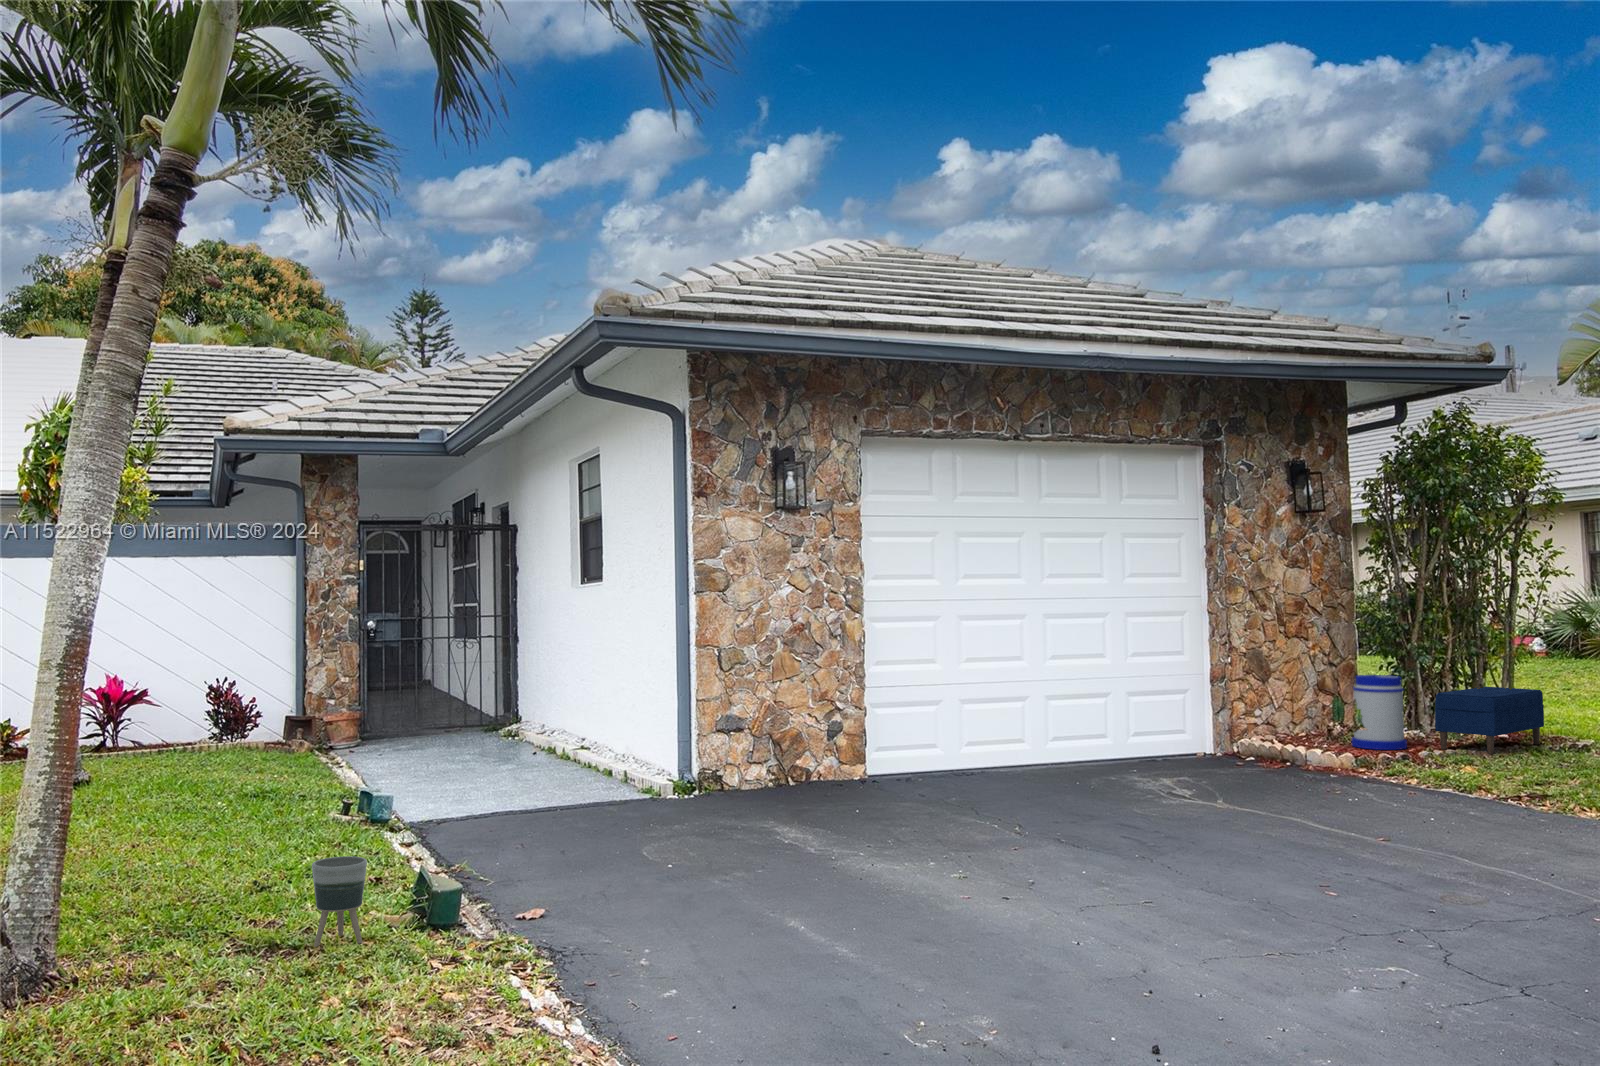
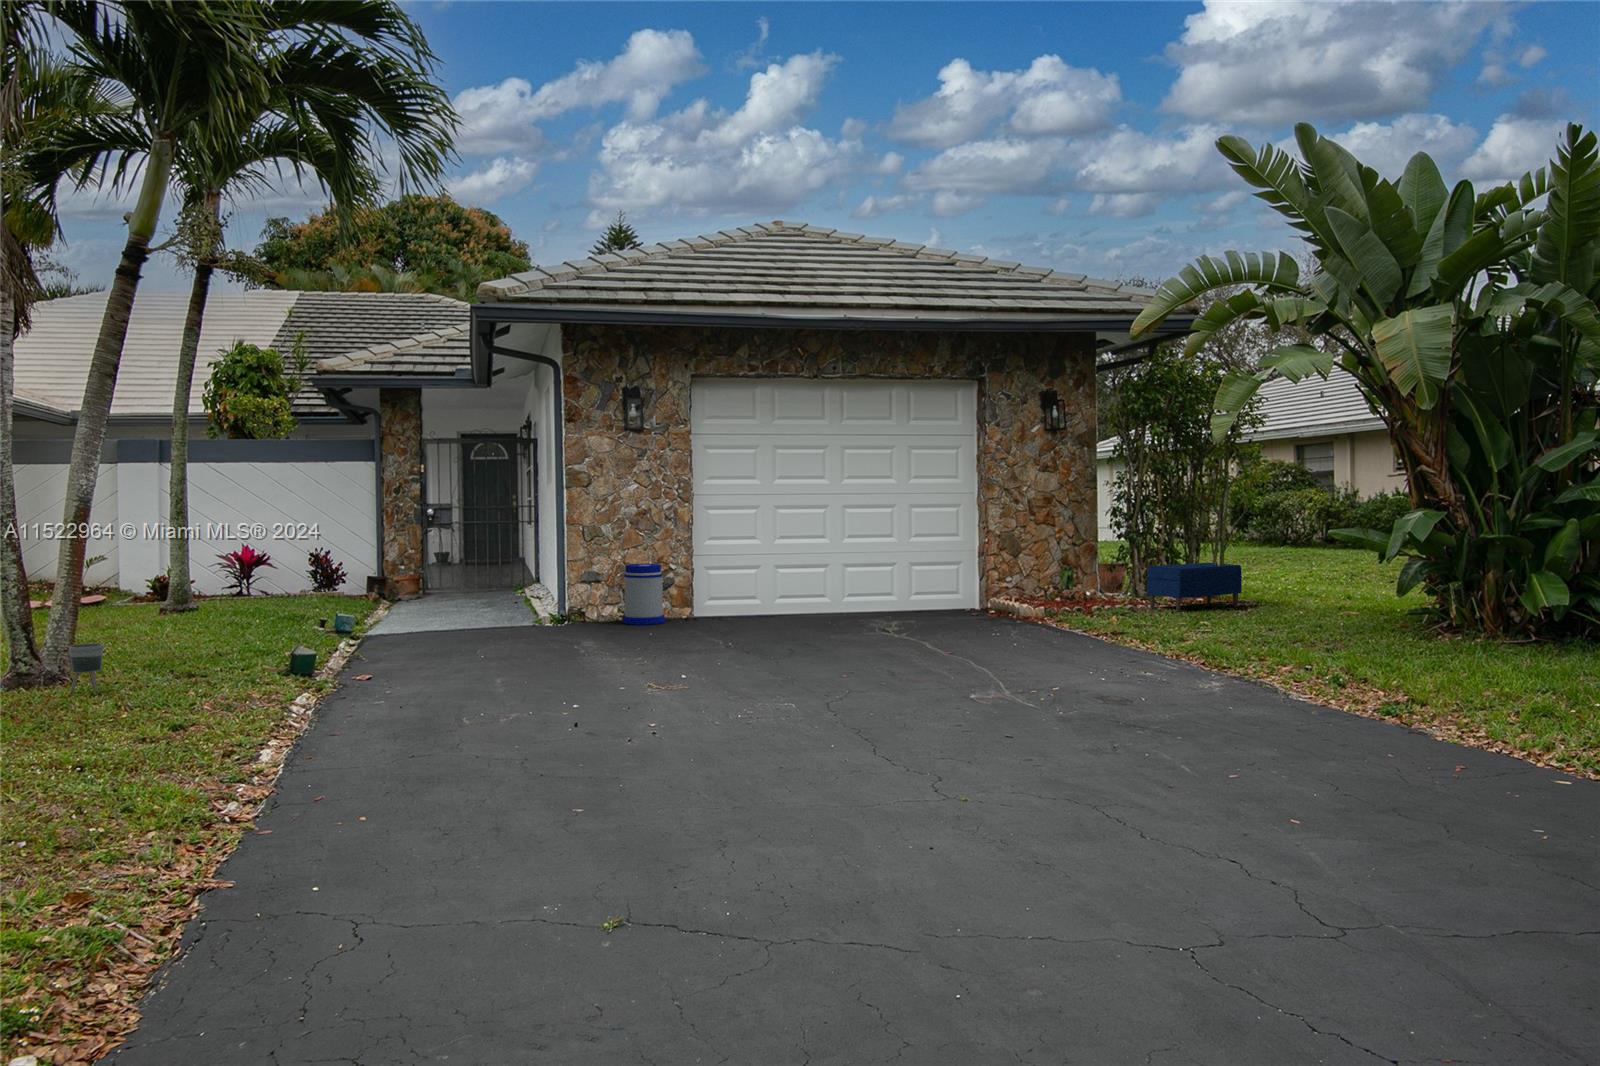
trash can: present [1352,675,1407,750] -> present [623,563,665,625]
planter: present [312,856,367,947] -> present [69,643,103,692]

